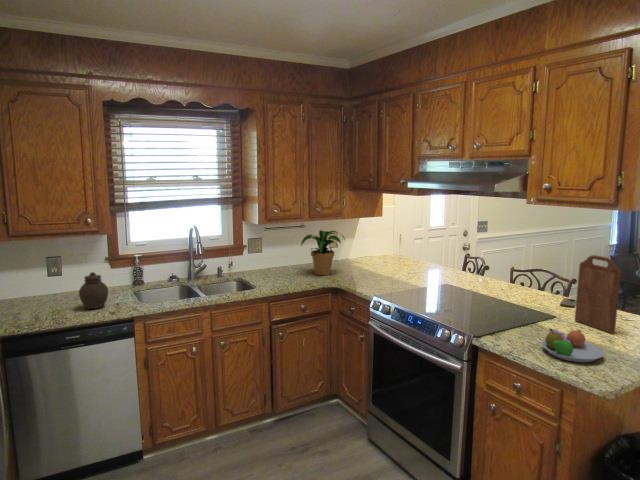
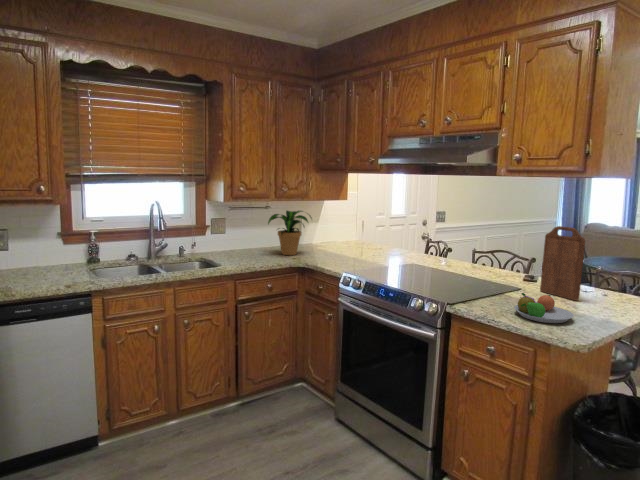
jar: present [79,272,108,309] -> none [29,243,62,283]

